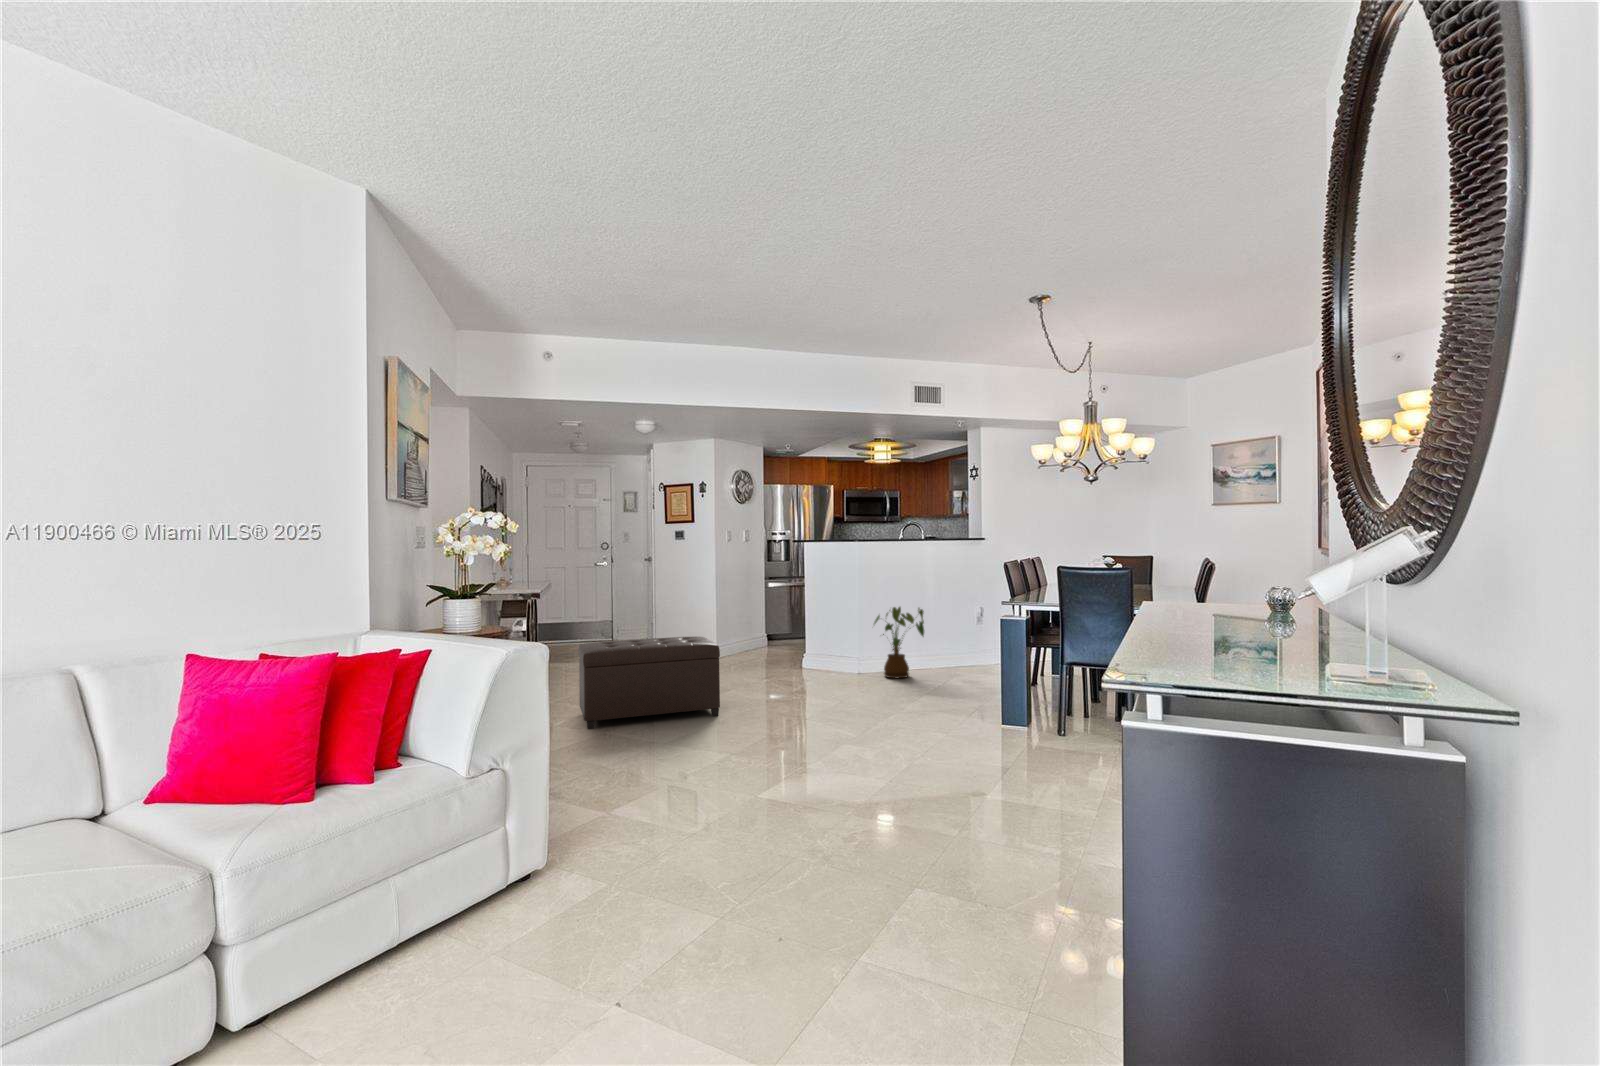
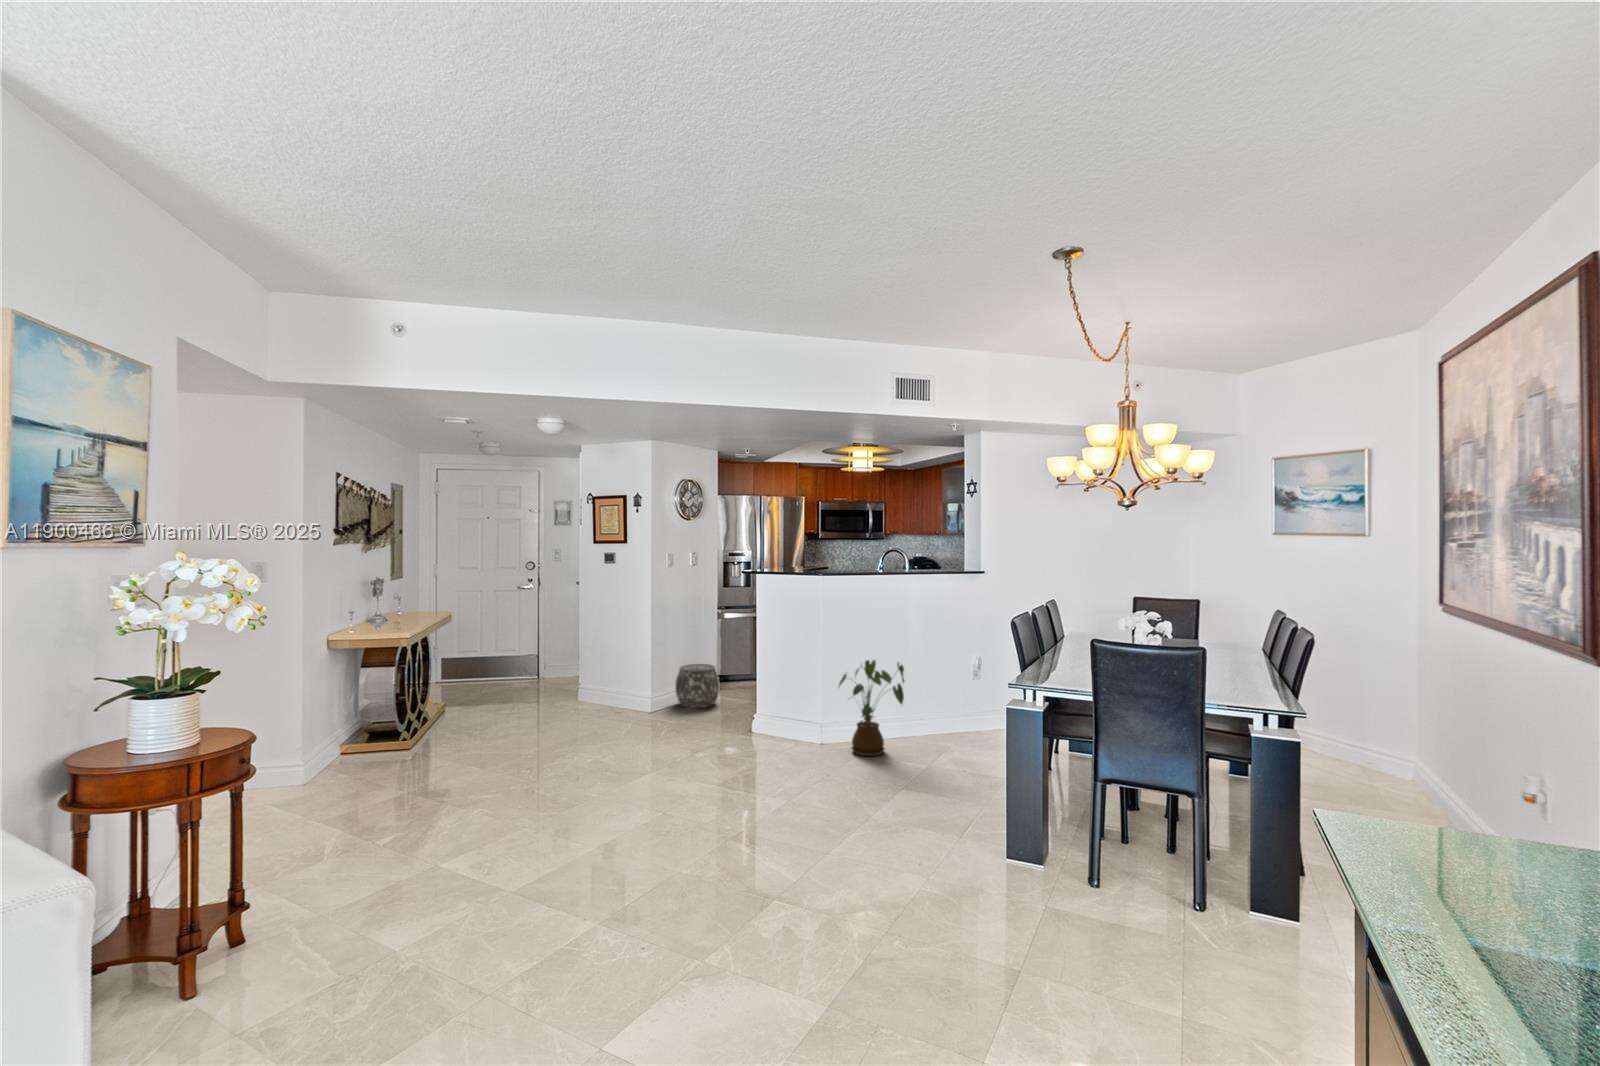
woven basket: none [735,621,771,655] -> present [676,664,719,708]
ottoman: present [578,636,720,729] -> none [405,711,612,859]

